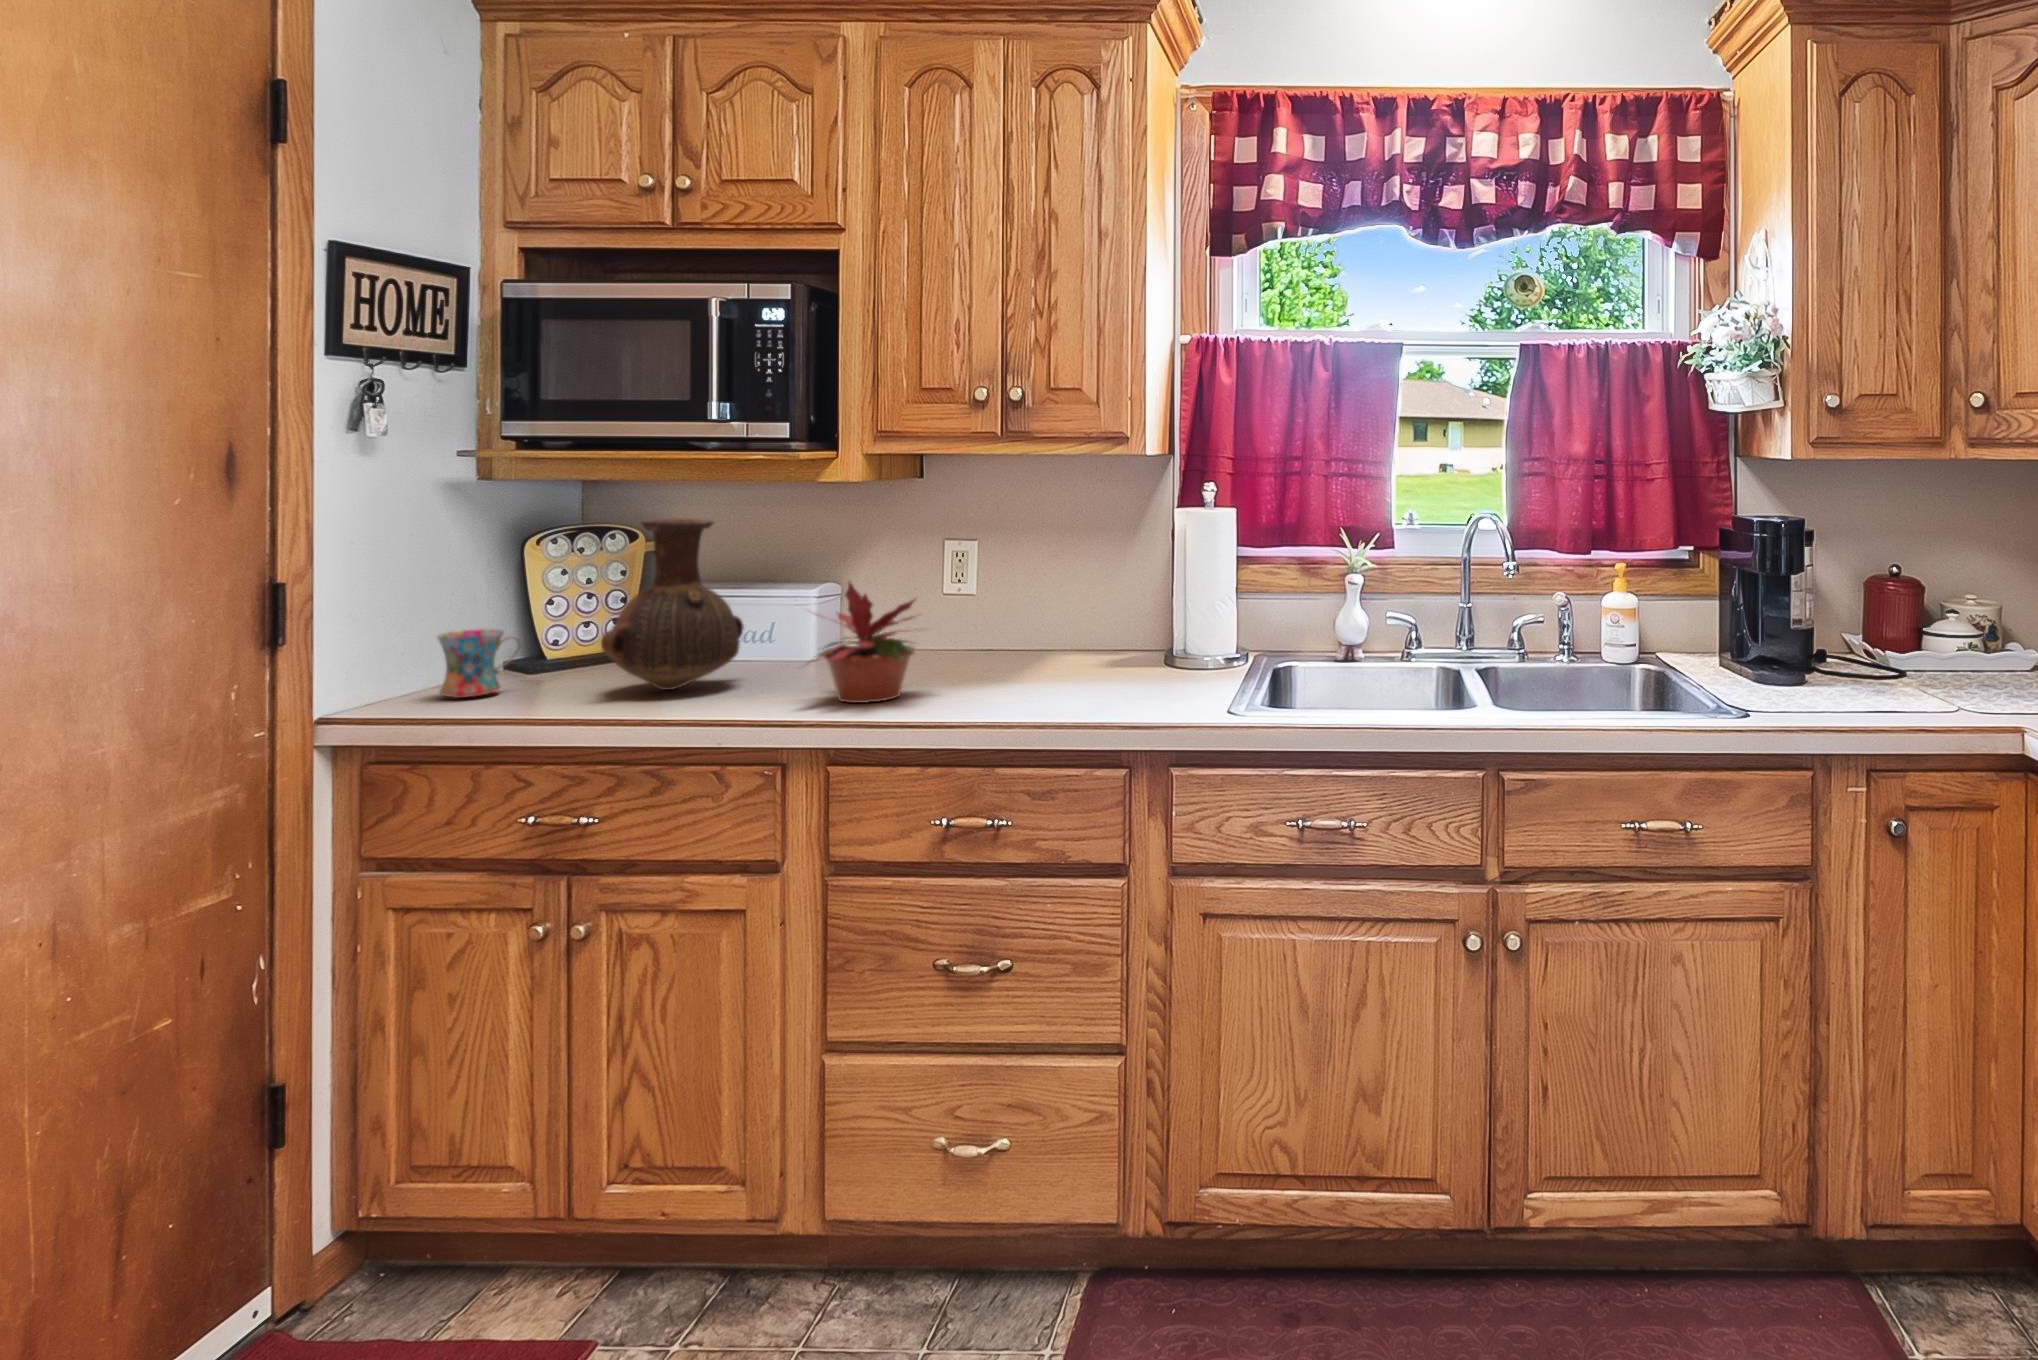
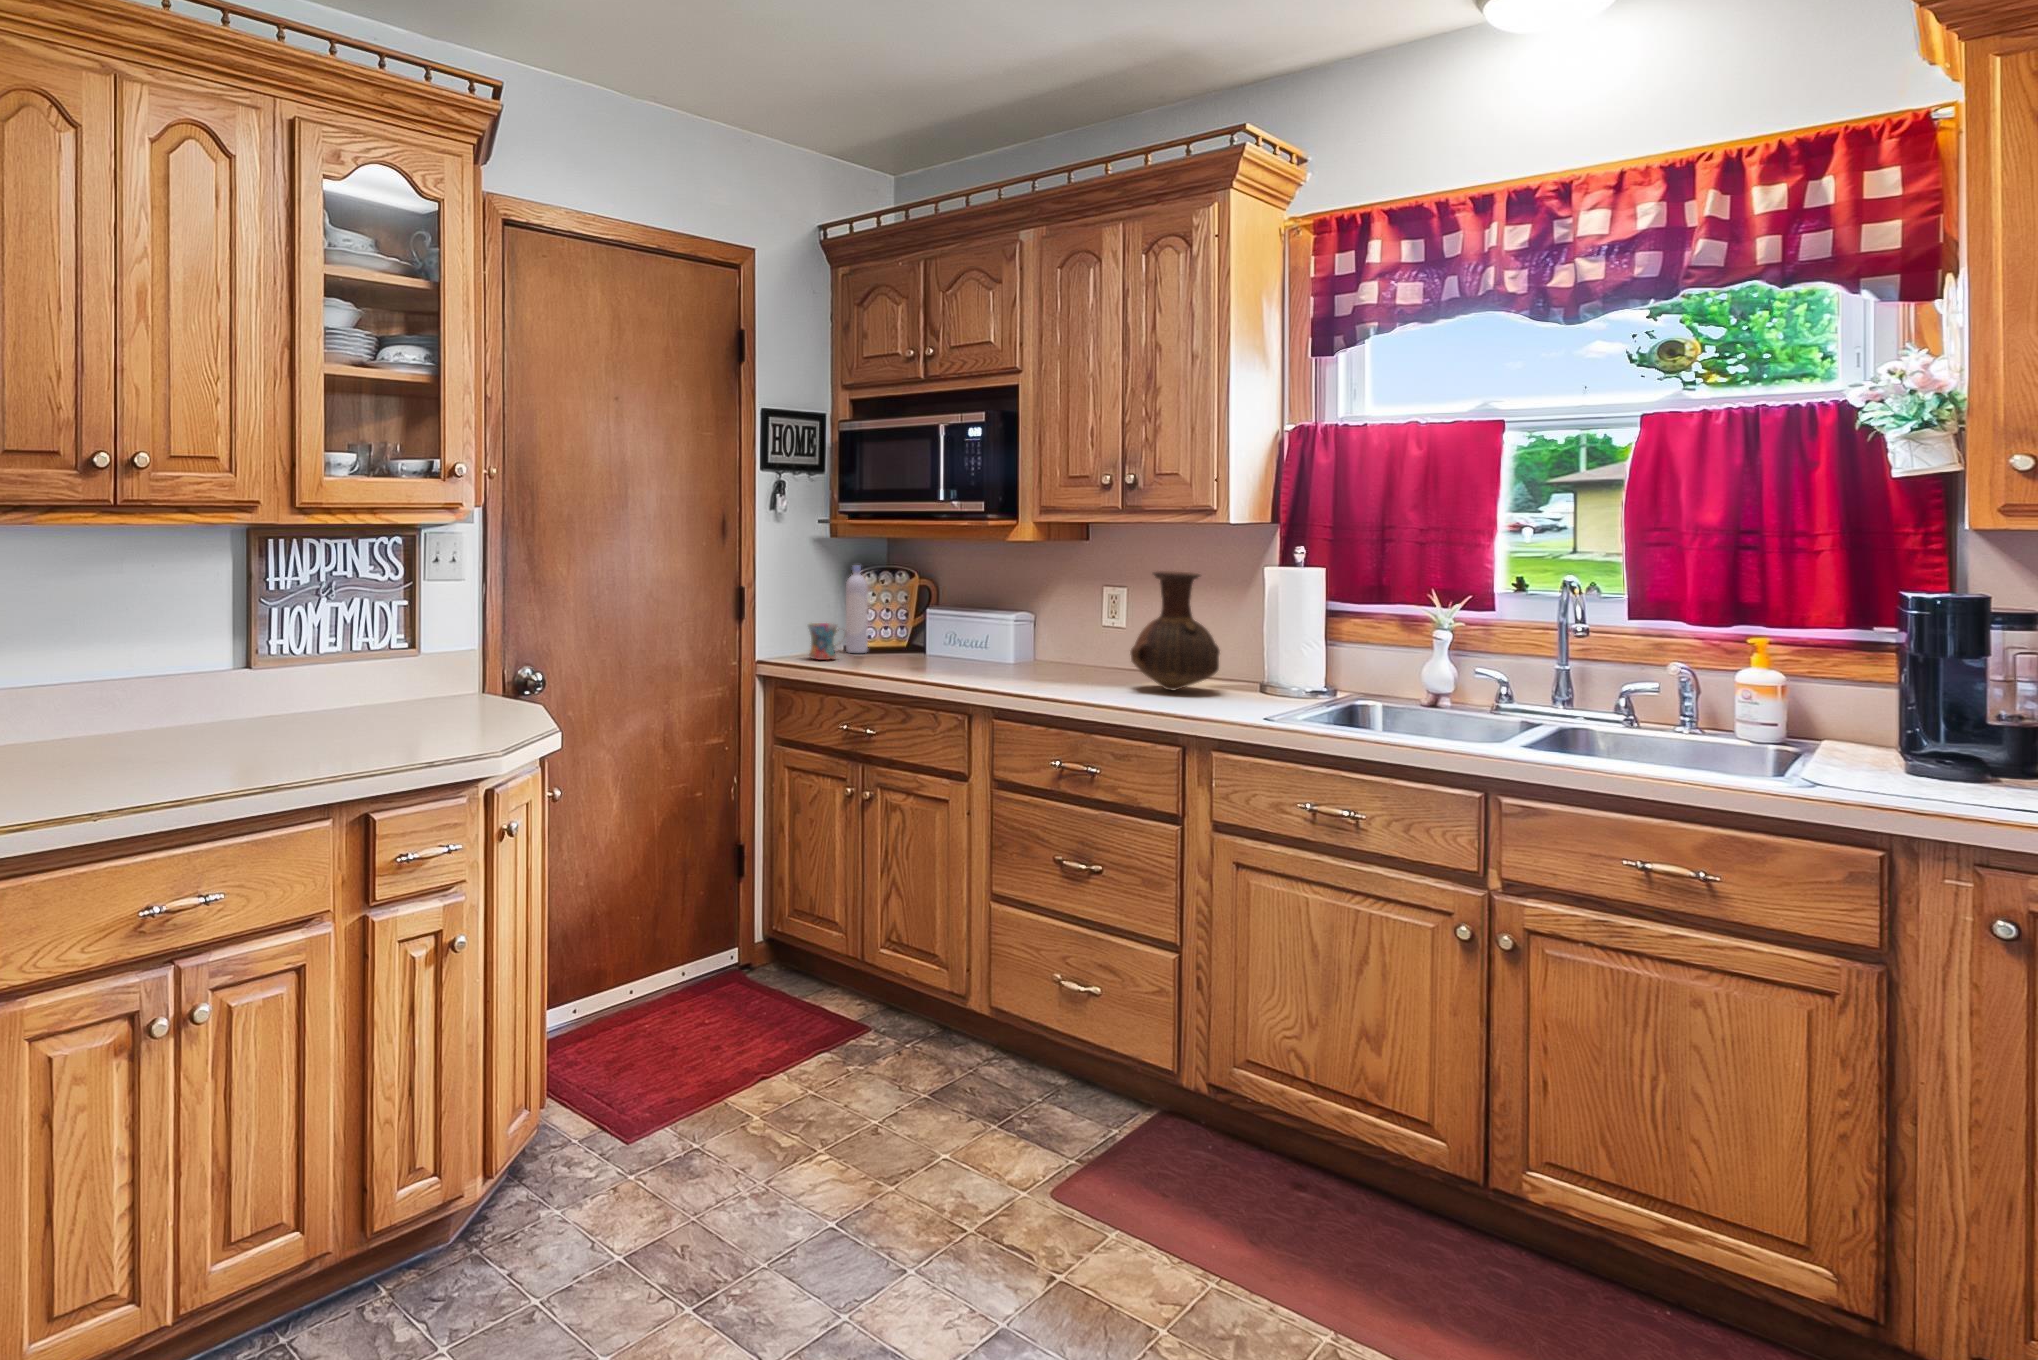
vase: present [601,518,744,690] -> present [1131,571,1220,690]
bottle: none [512,523,557,675] -> present [846,565,868,653]
potted plant: present [807,583,915,703] -> none [975,604,1072,685]

